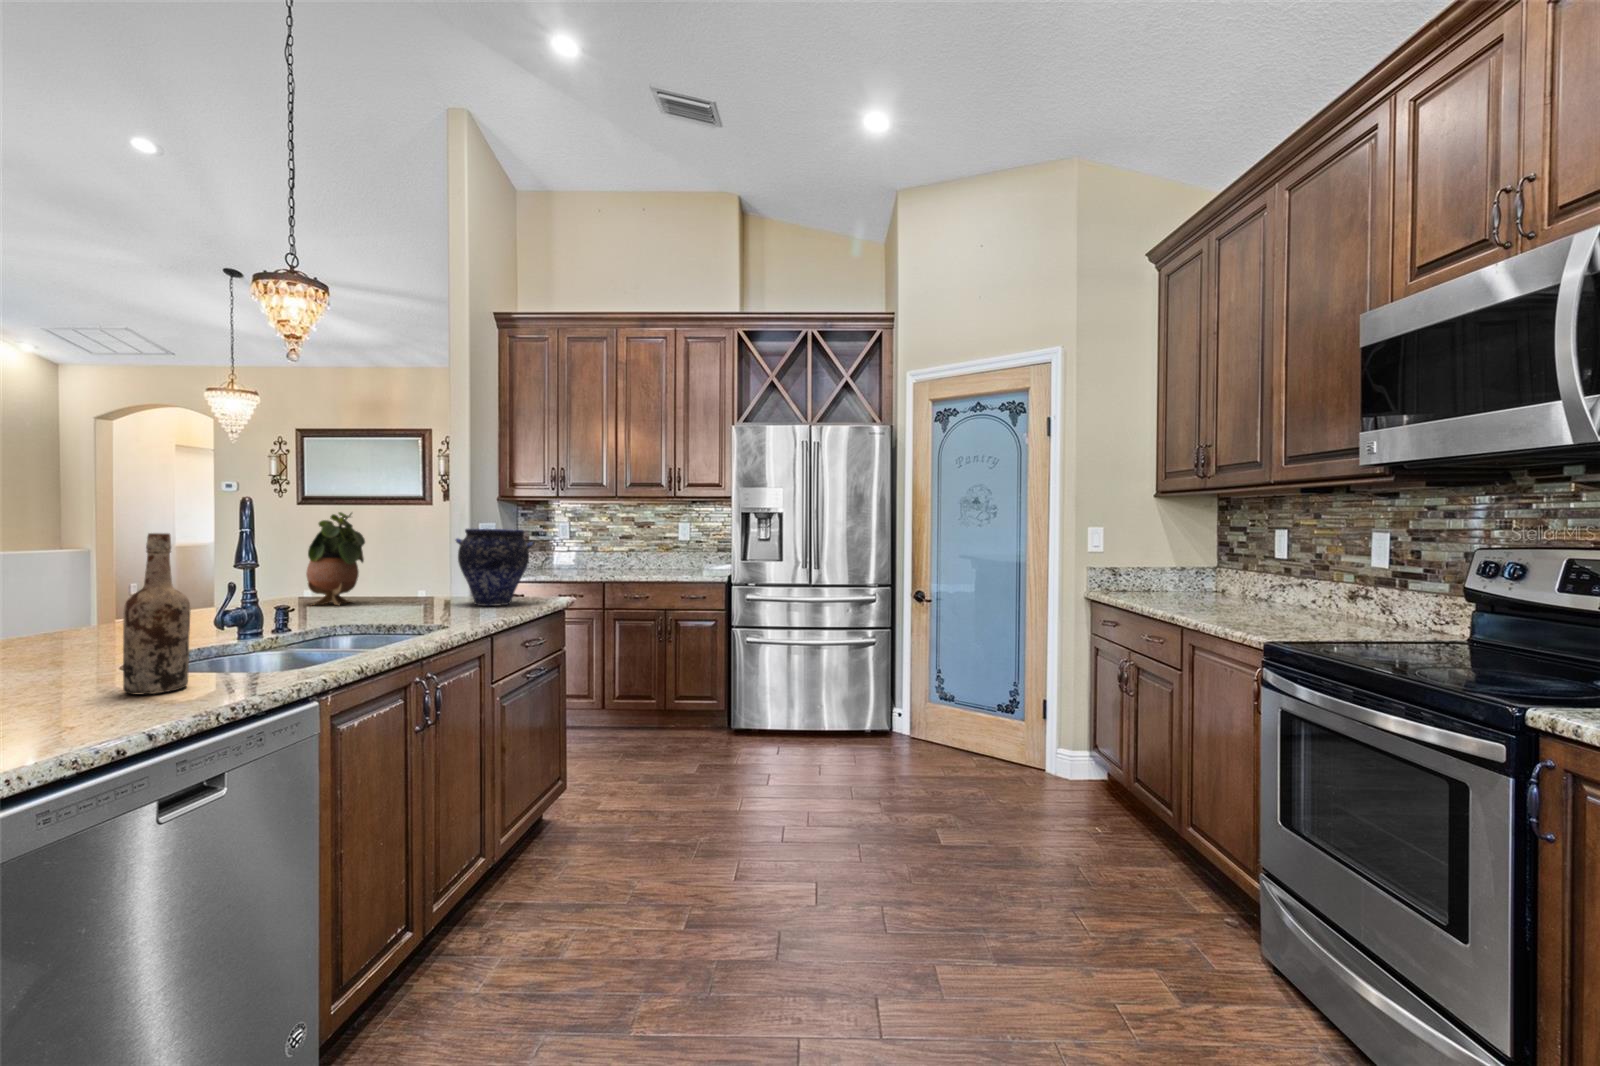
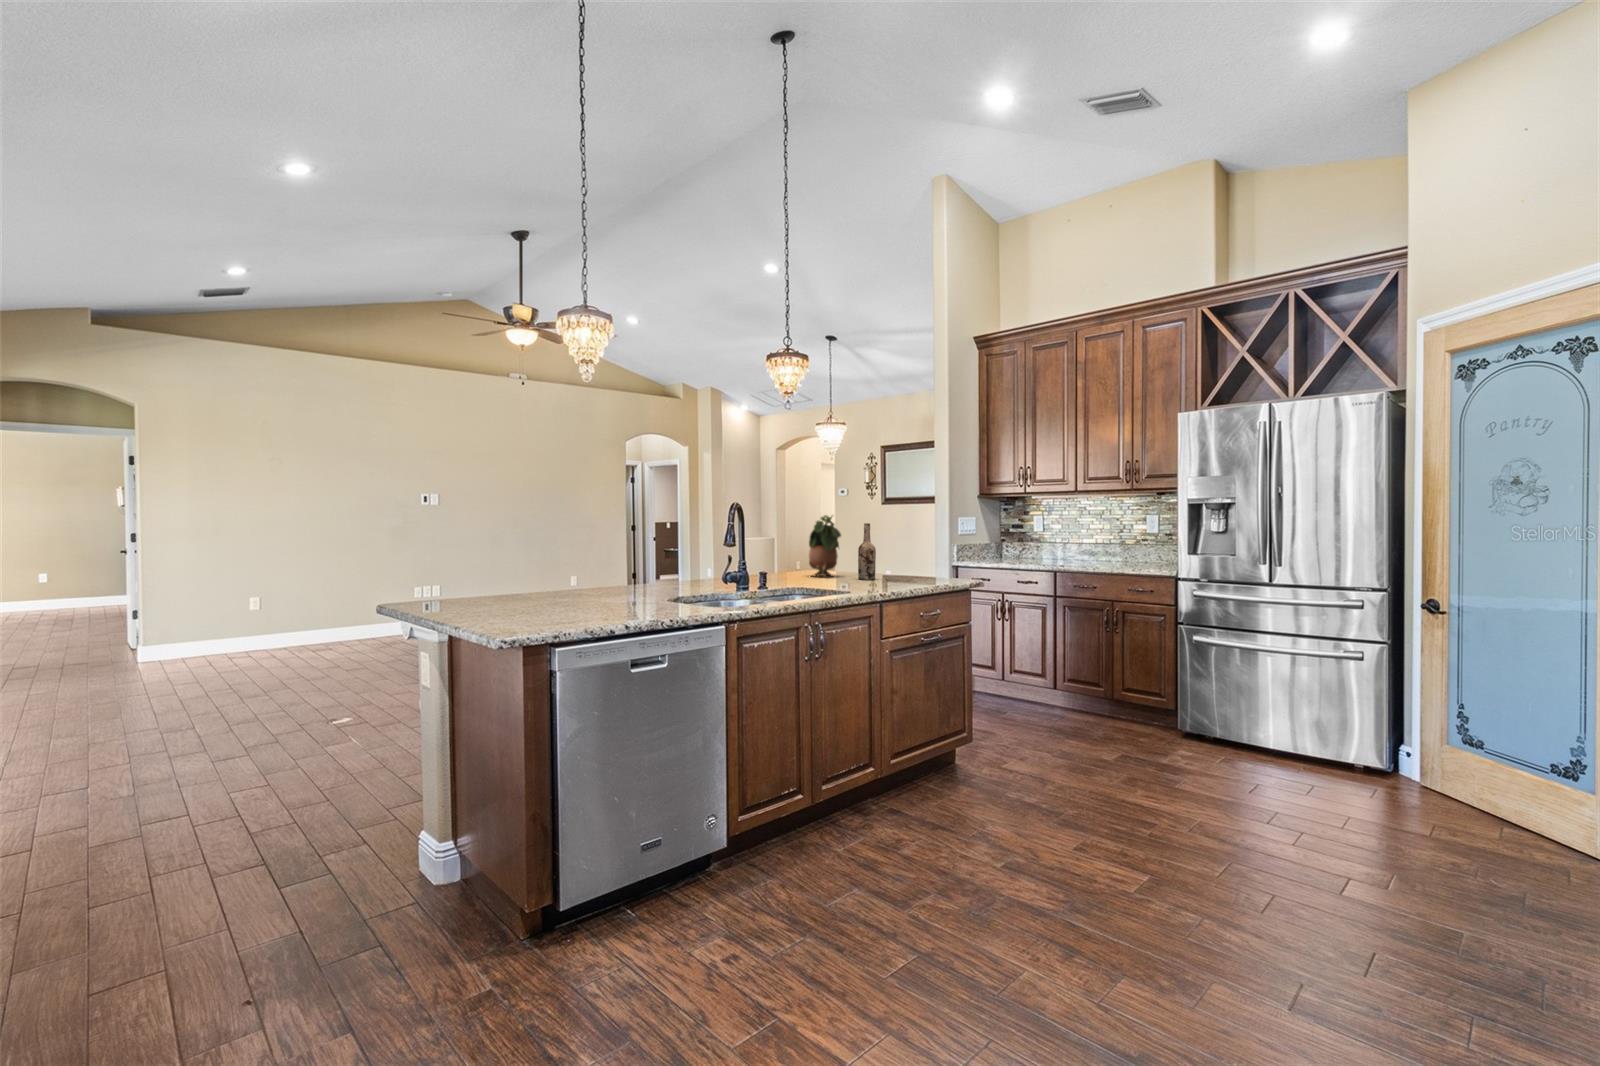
vase: present [456,529,534,606] -> none [889,525,942,583]
wine bottle: present [123,533,190,694] -> present [858,523,876,580]

